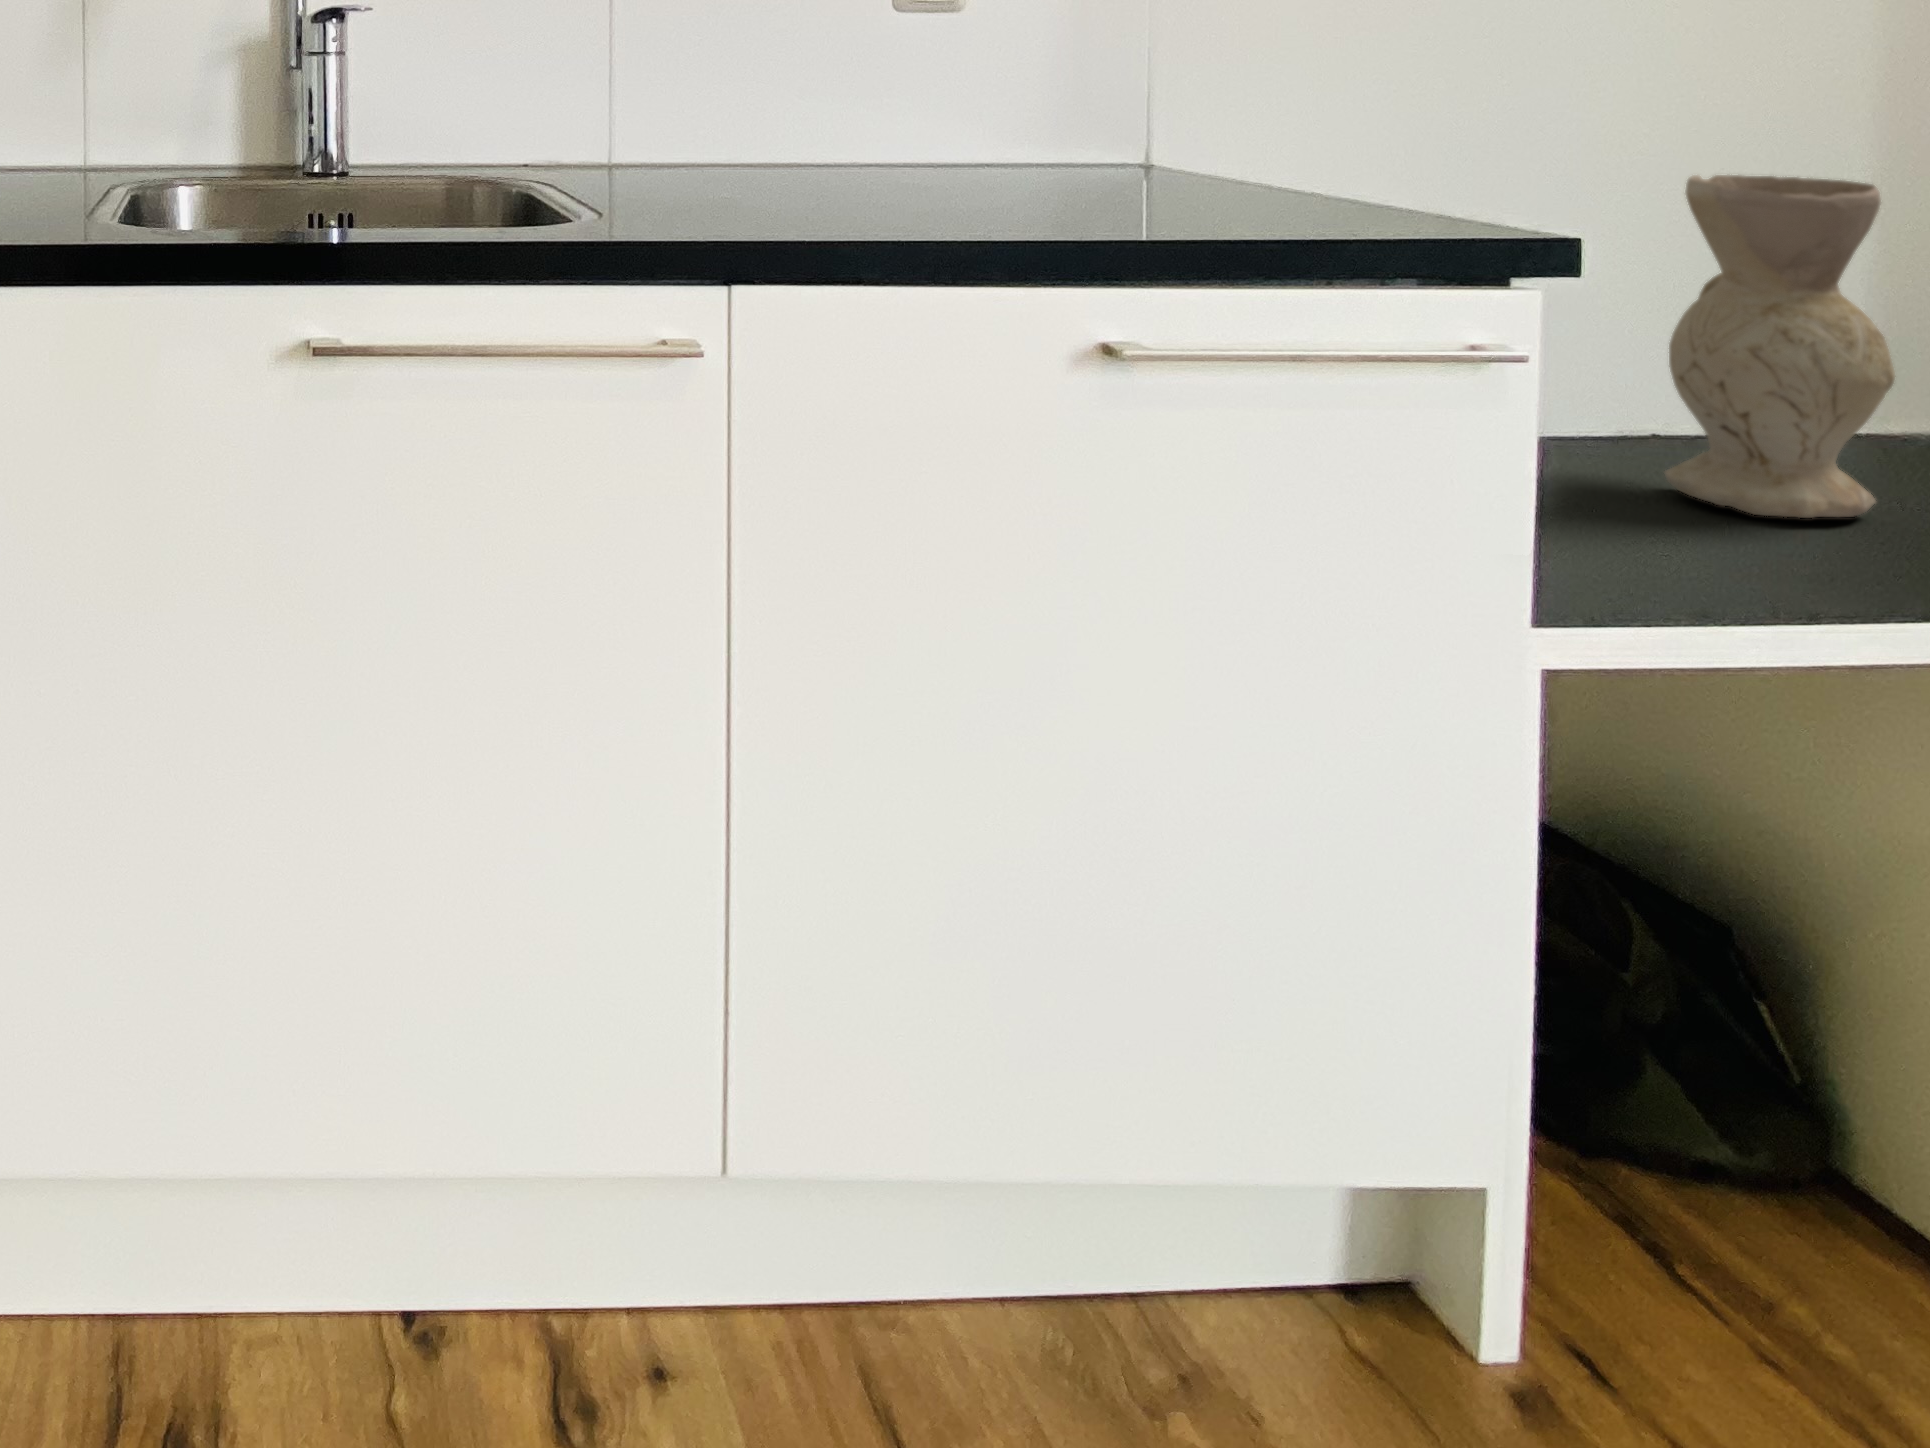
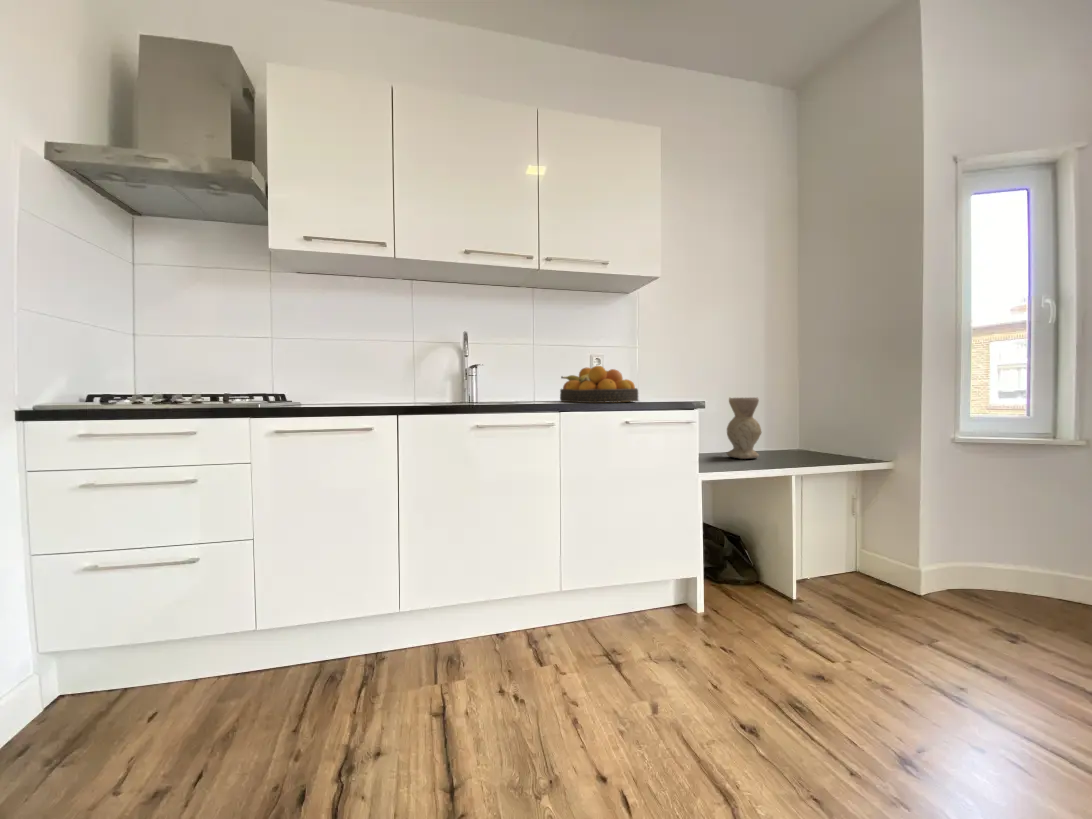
fruit bowl: none [742,23,1154,220] -> present [560,366,638,403]

